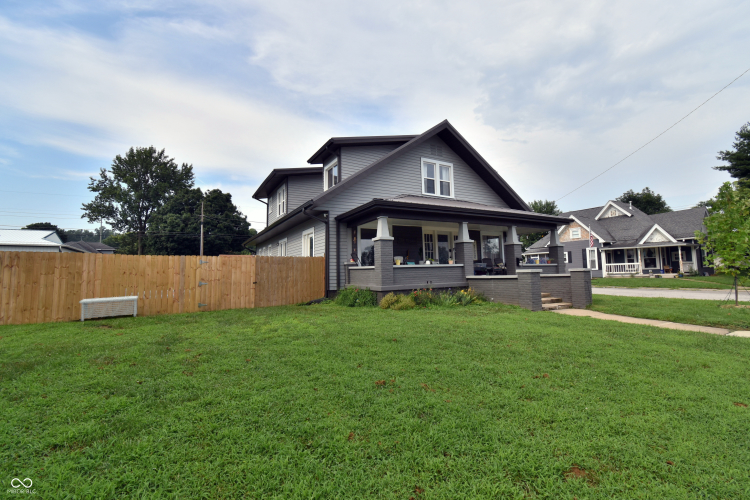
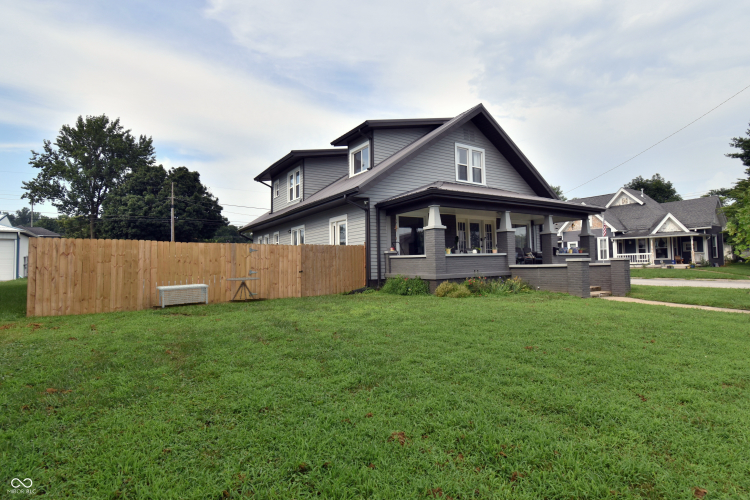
round table: none [159,289,197,314] -> present [226,277,260,301]

